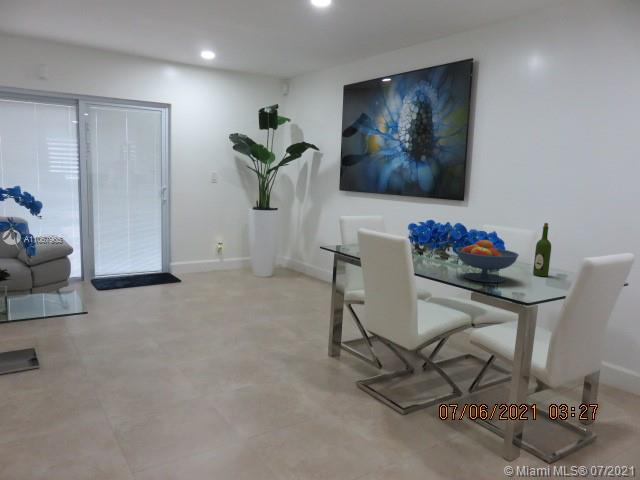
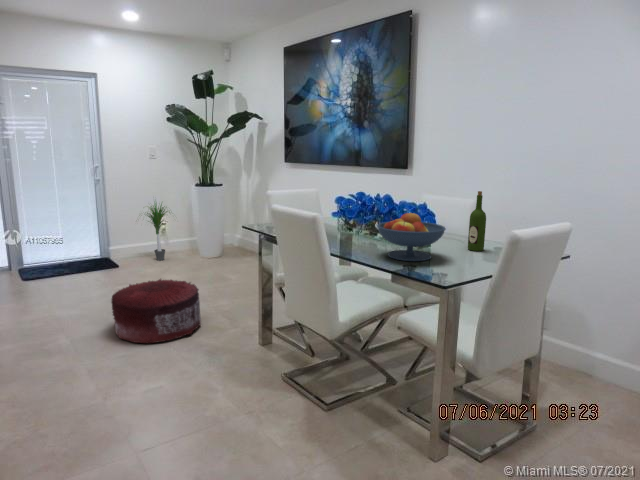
potted plant: none [196,217,236,277] -> present [147,203,168,261]
pouf: none [196,292,272,350] -> present [112,279,201,343]

